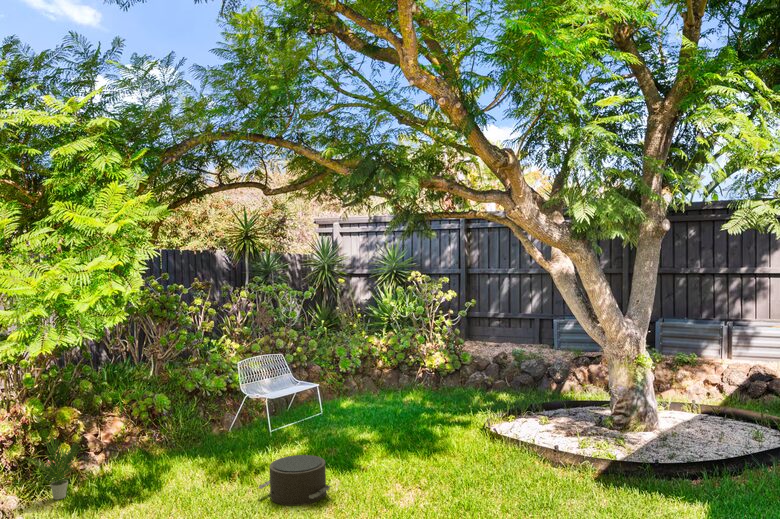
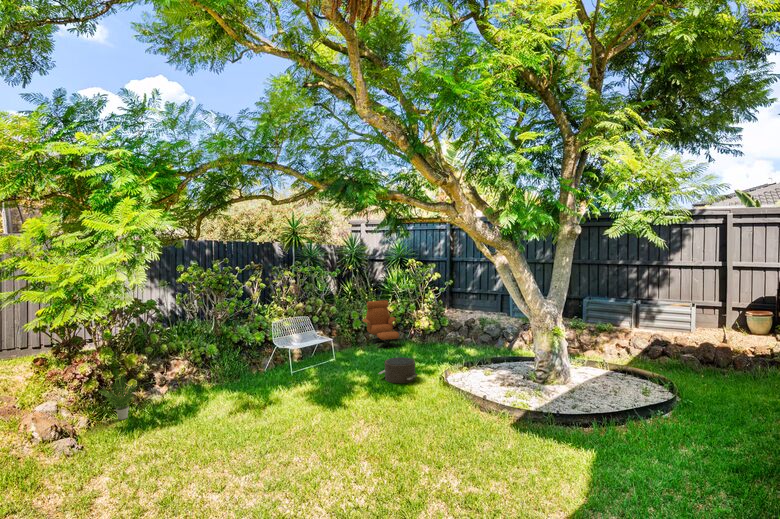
lounge chair: none [353,330,409,398] -> present [363,300,399,349]
pouf: present [258,455,331,506] -> present [379,357,418,383]

